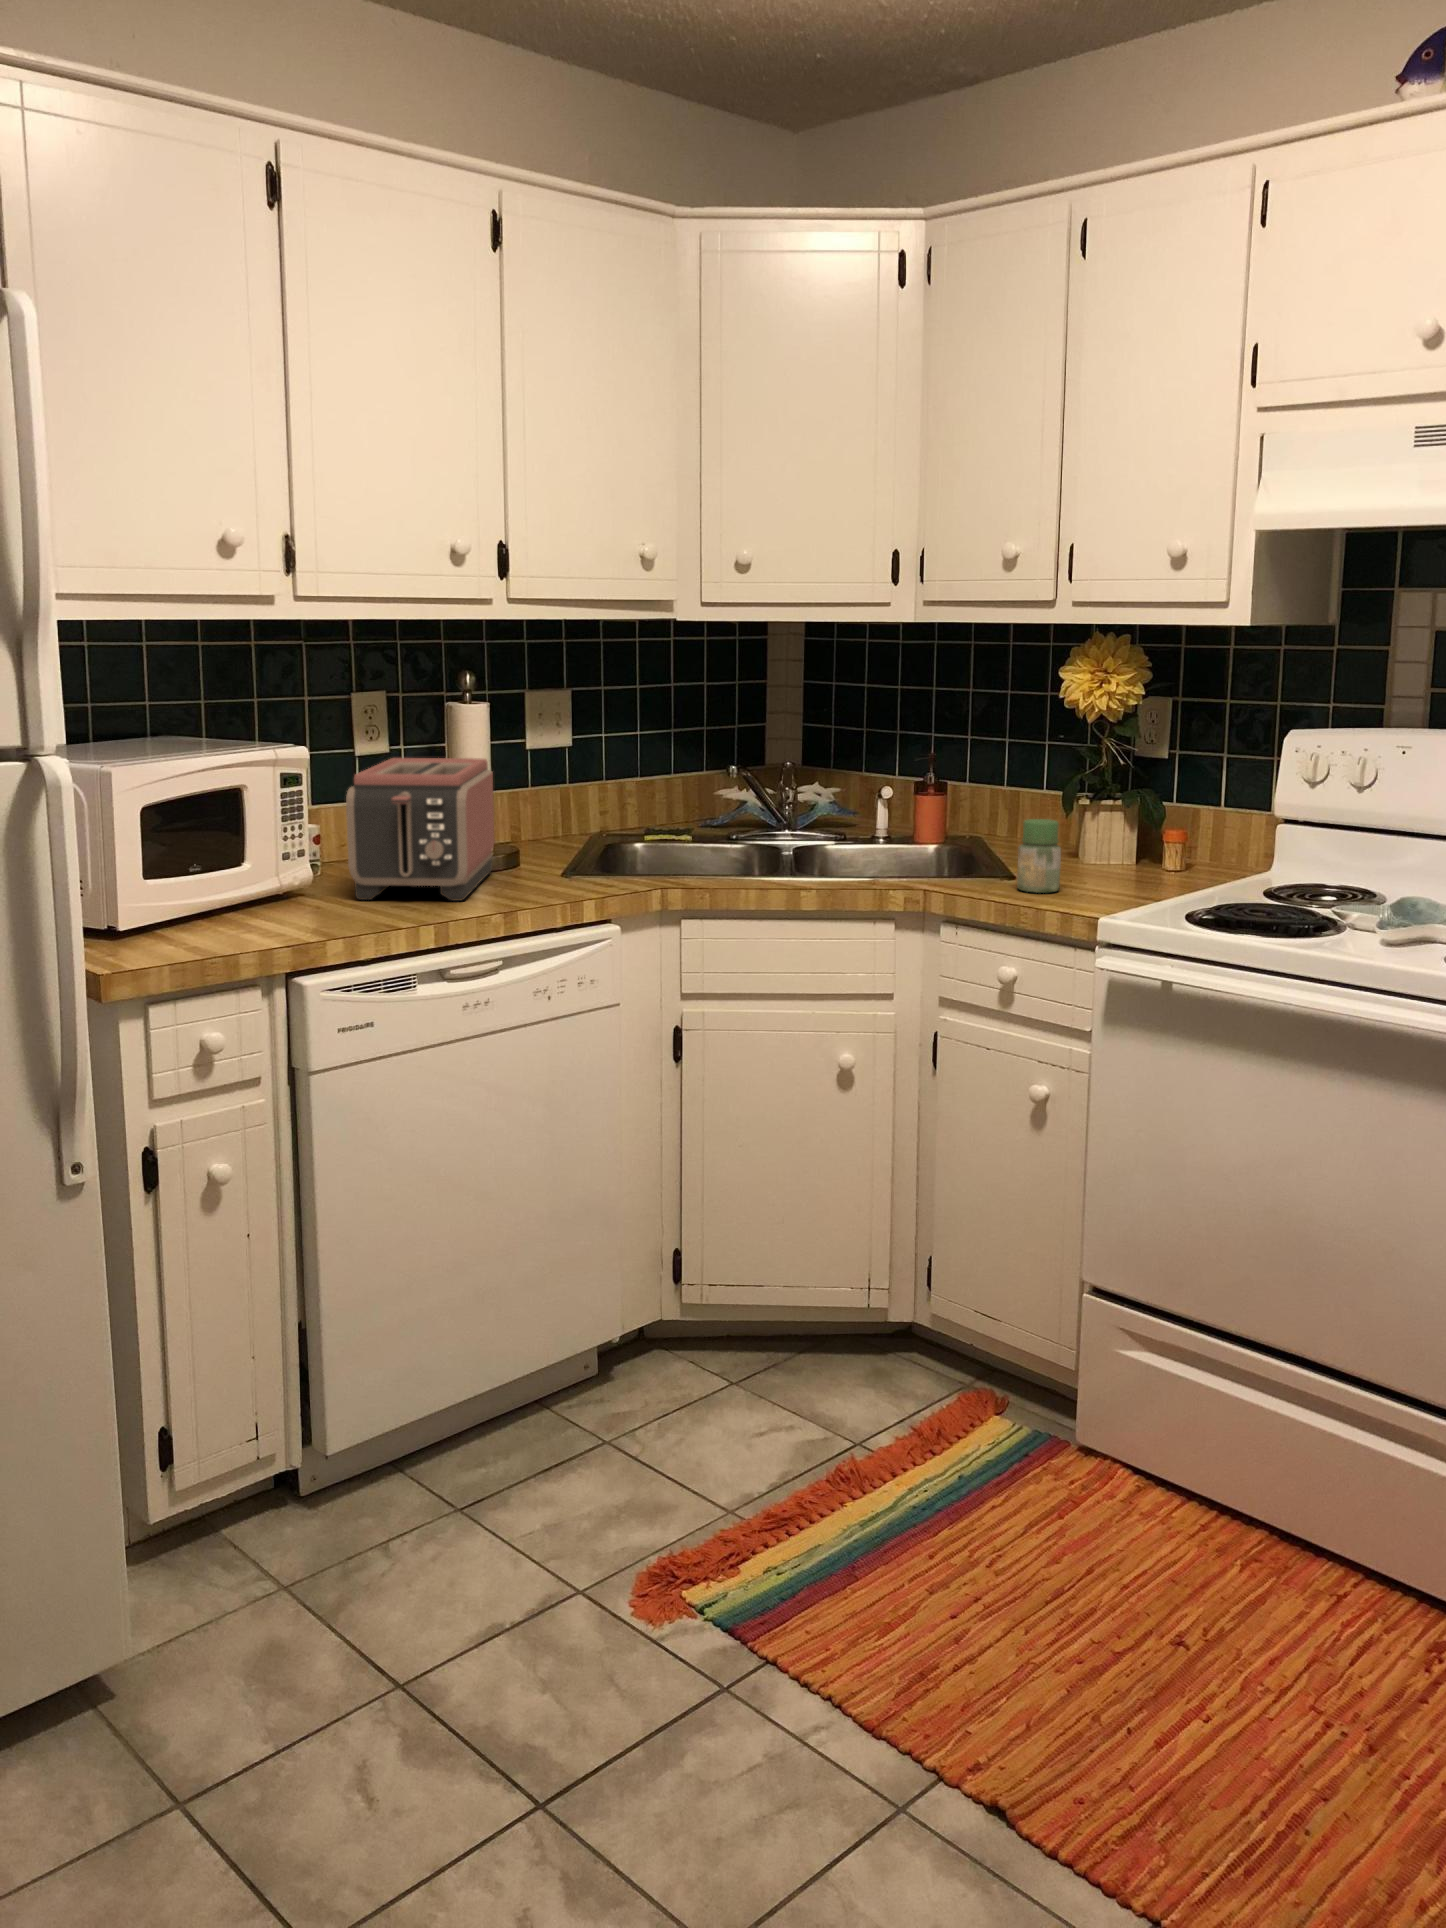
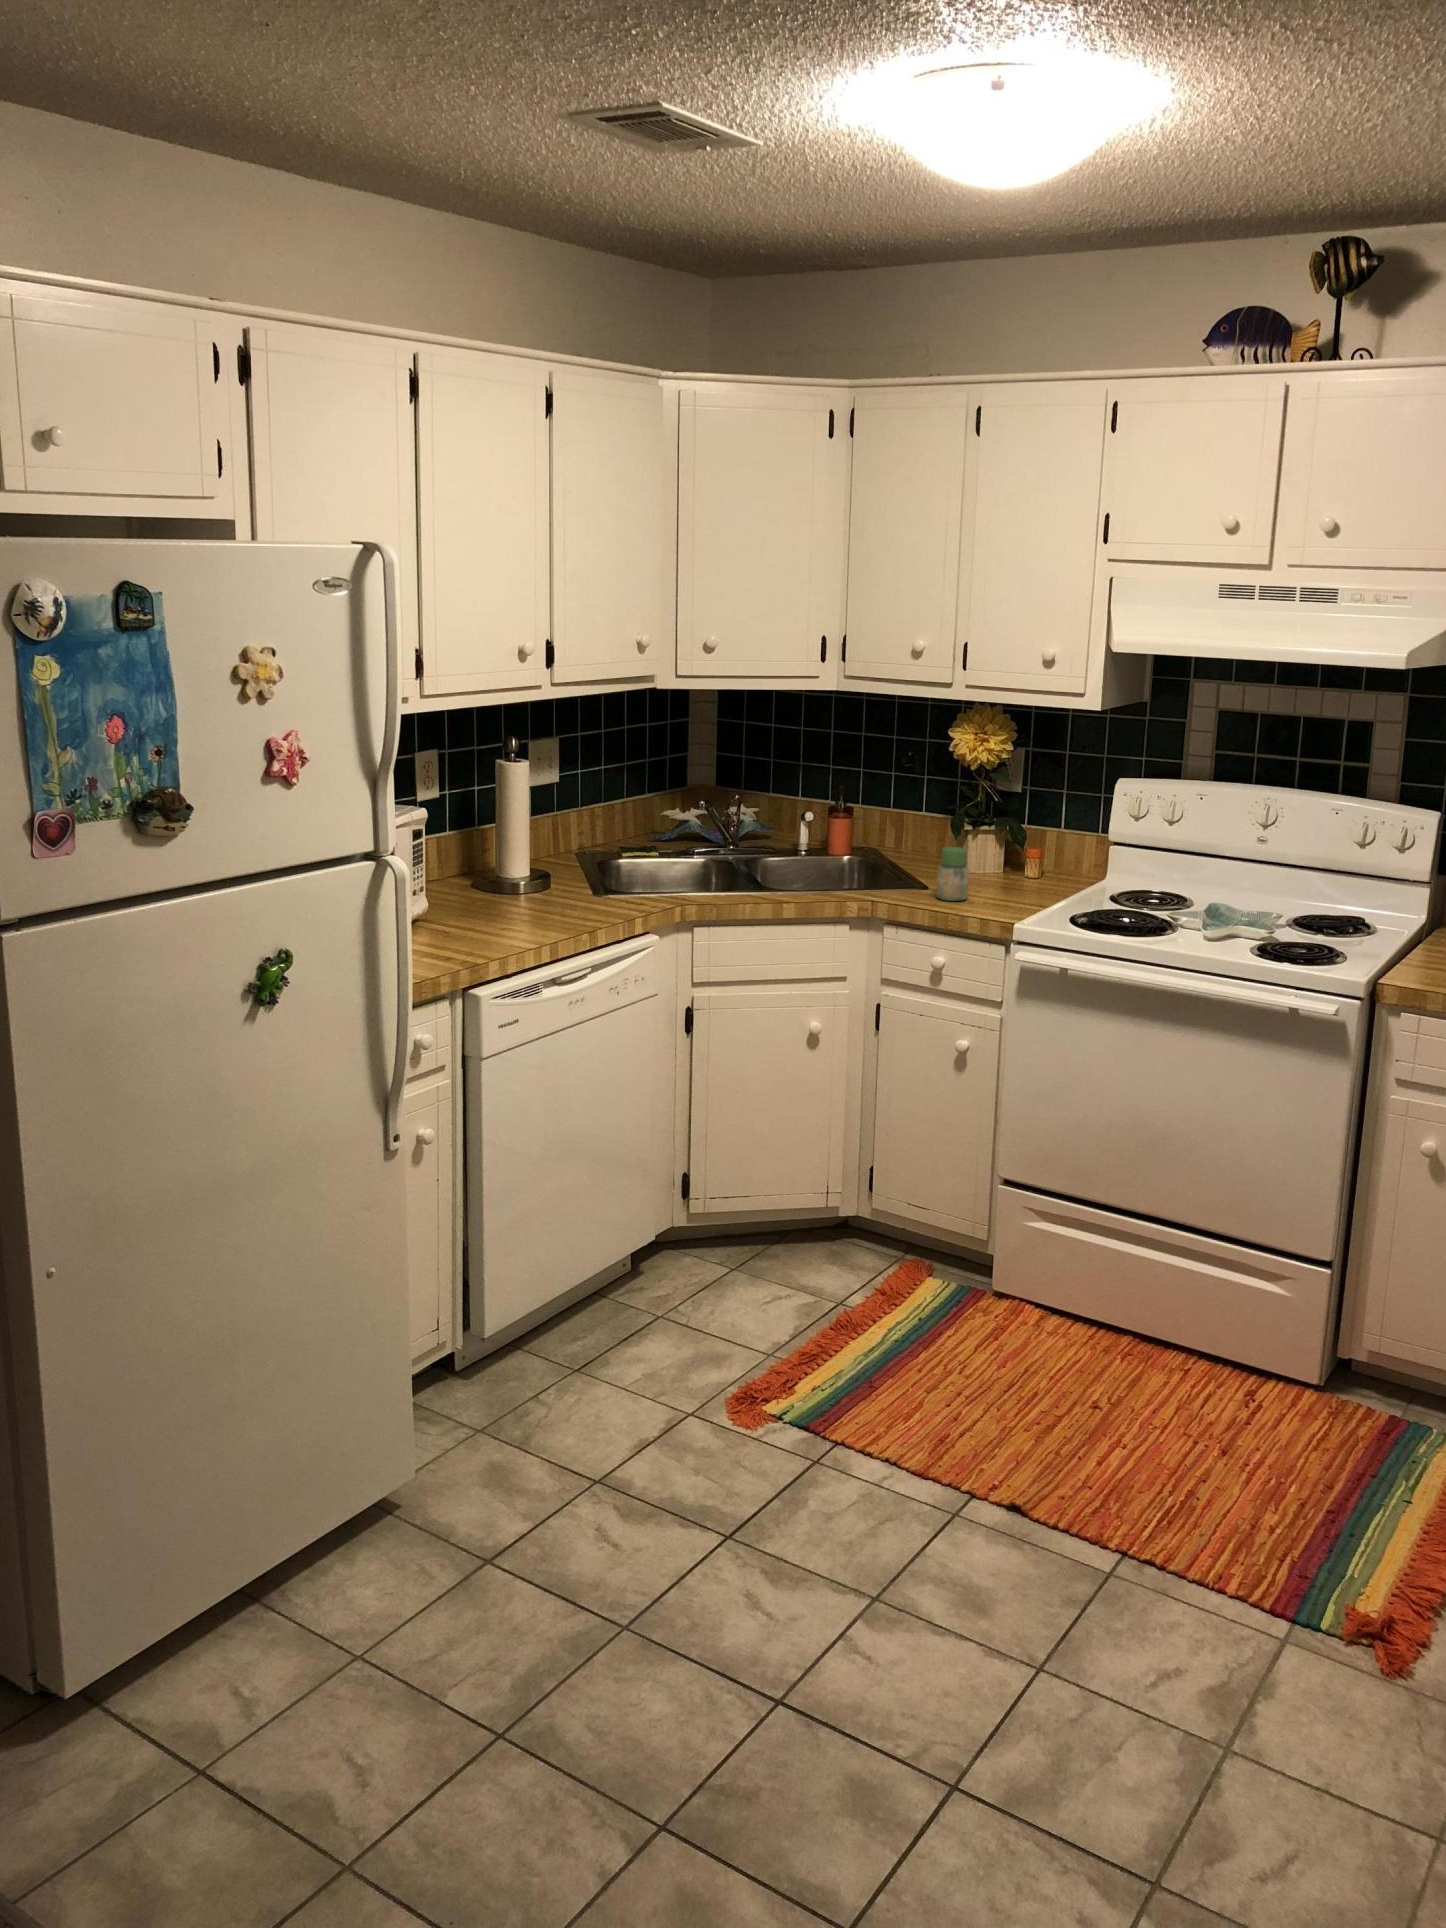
toaster: present [346,758,494,901] -> none [460,807,557,924]

